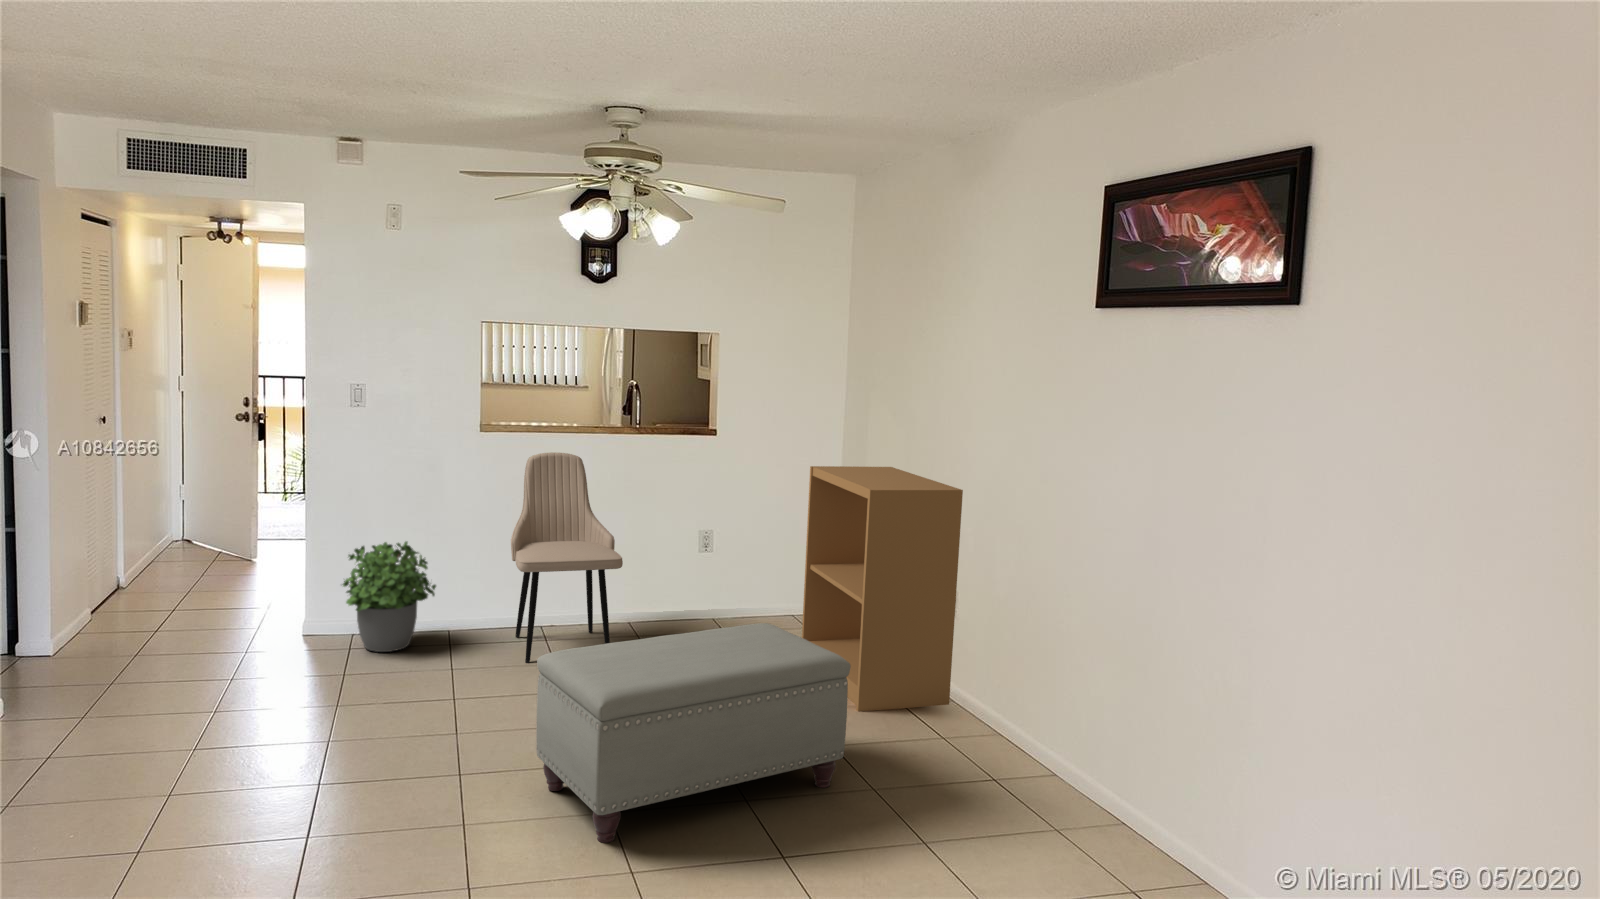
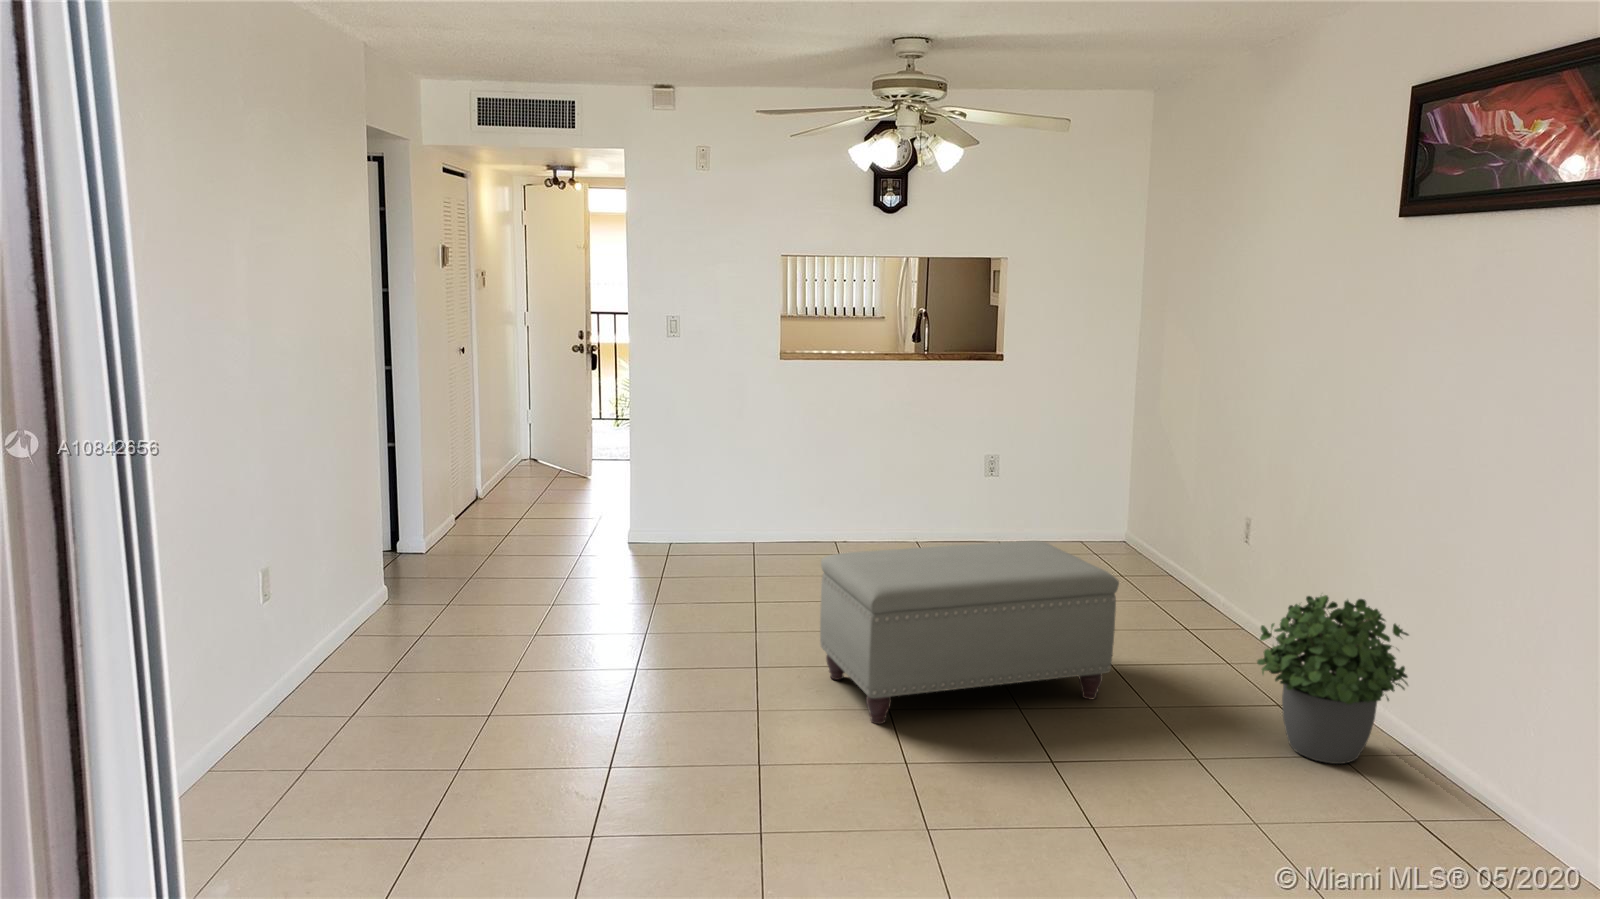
dining chair: present [511,452,623,663] -> none [806,378,909,575]
bookshelf: present [802,466,963,712] -> none [1086,392,1258,638]
potted plant: present [343,541,436,652] -> present [1257,595,1409,764]

